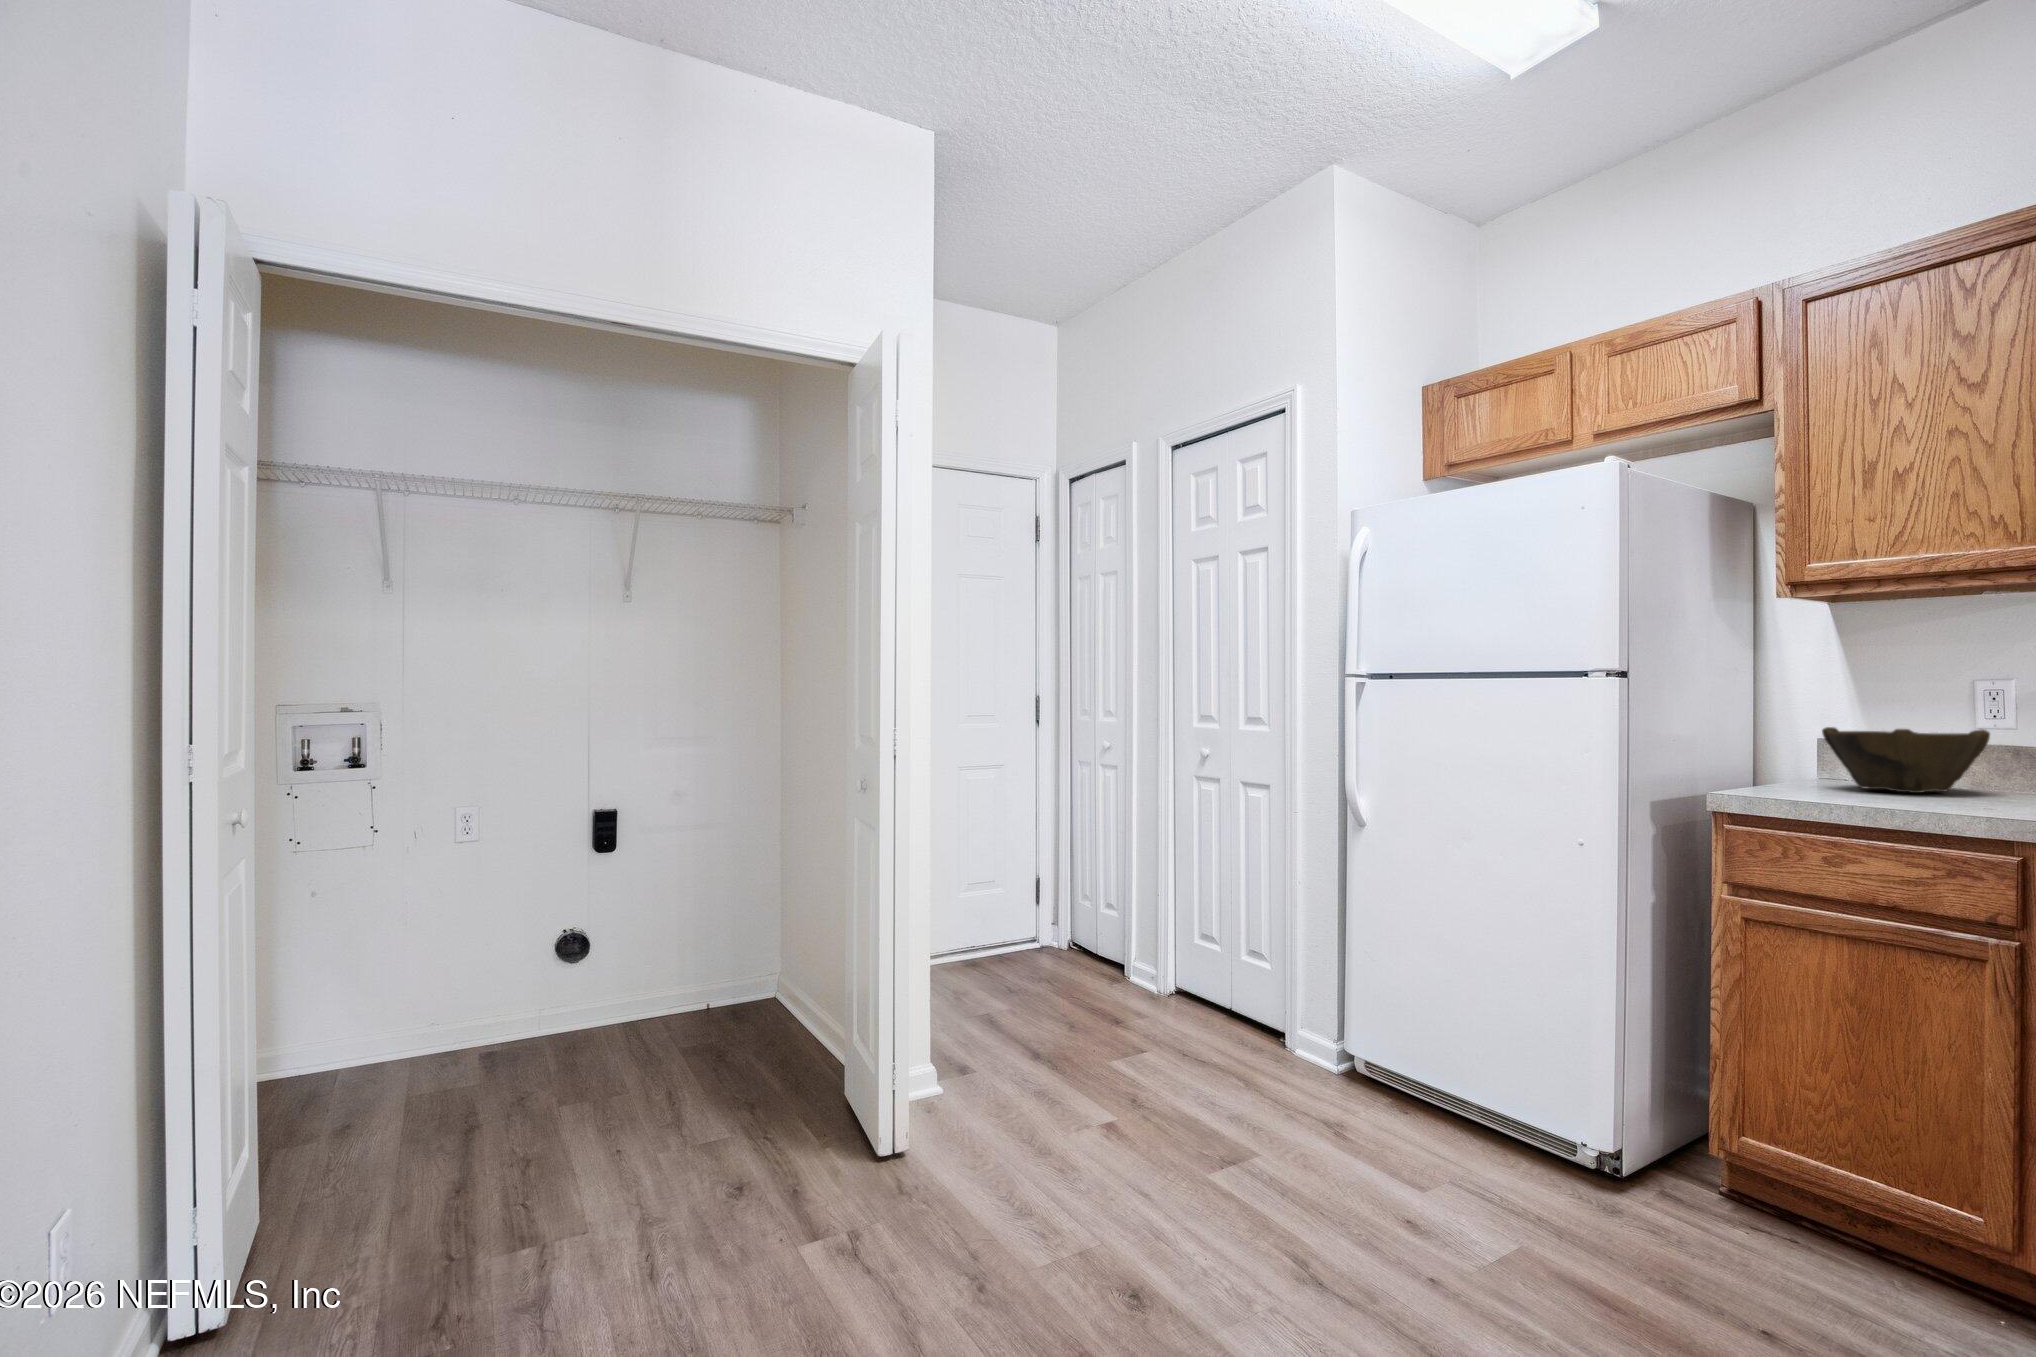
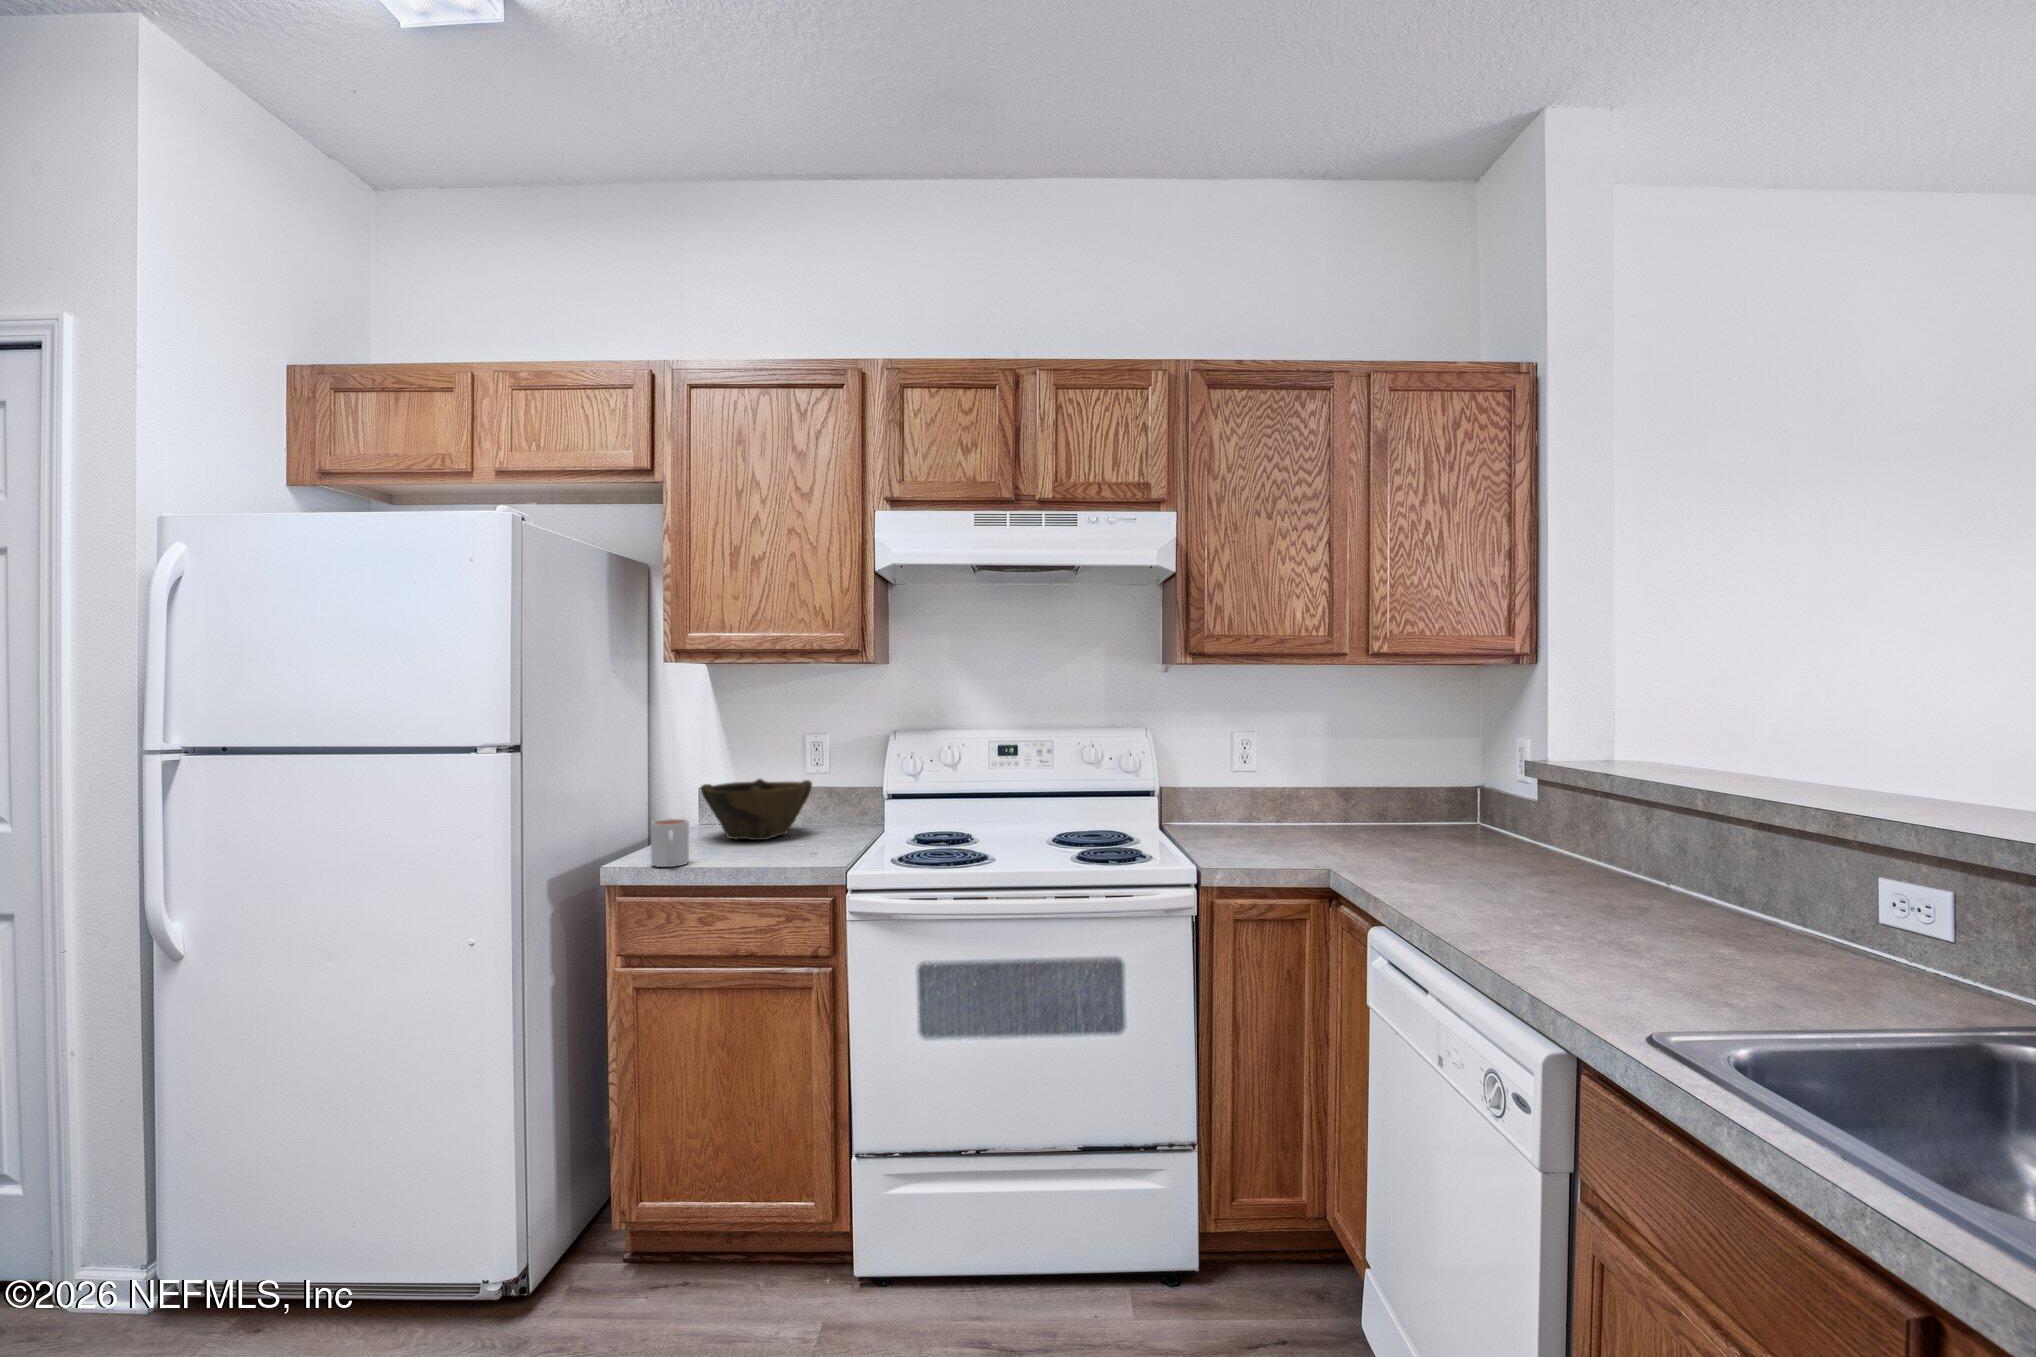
mug: none [1759,752,1807,799] -> present [651,819,689,867]

